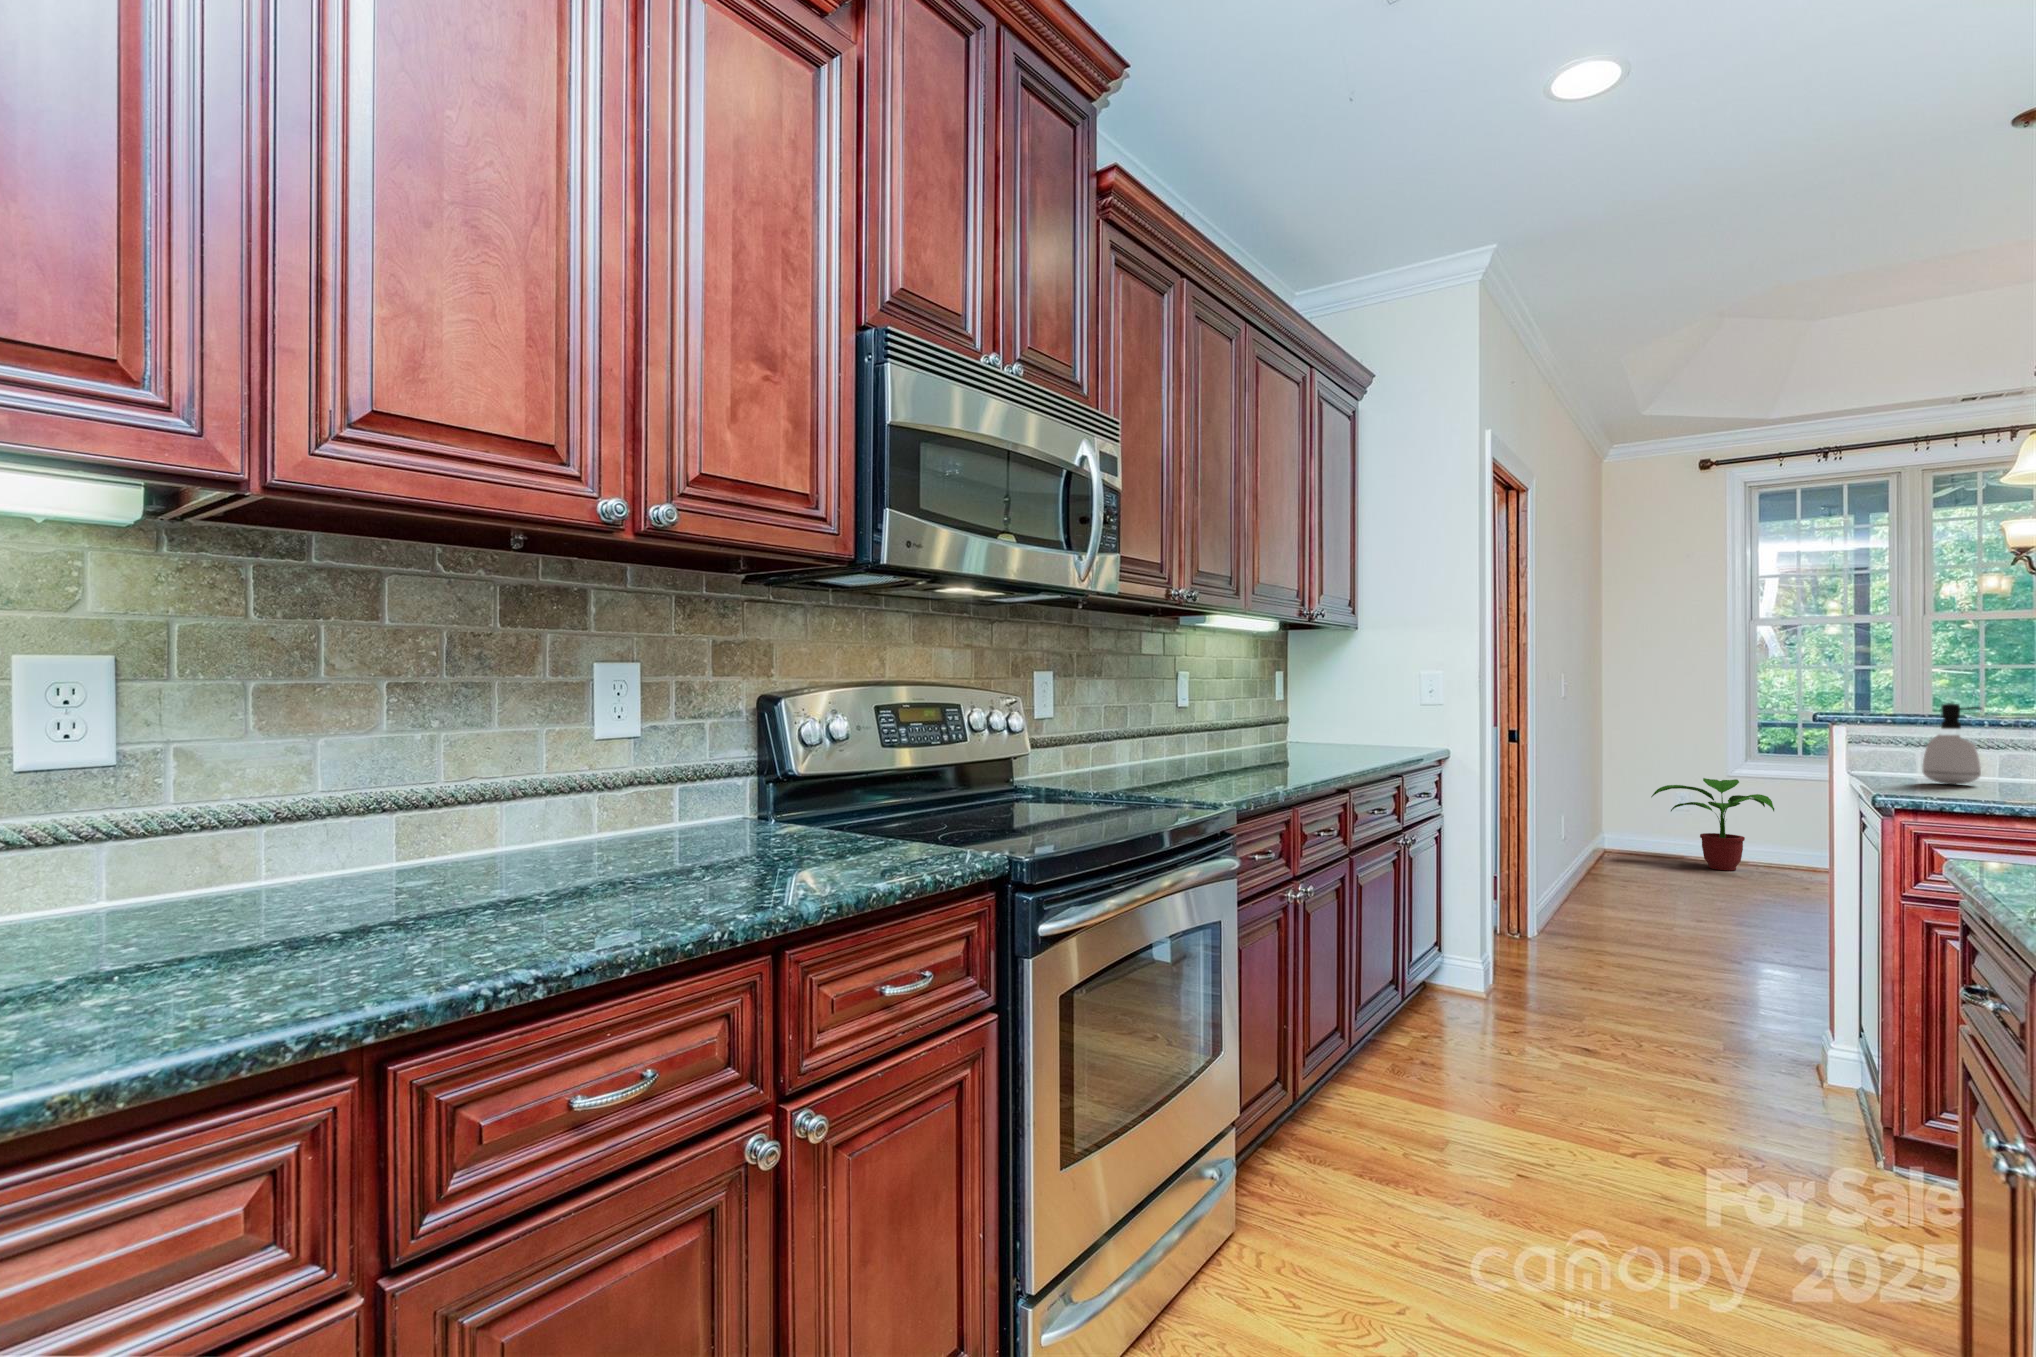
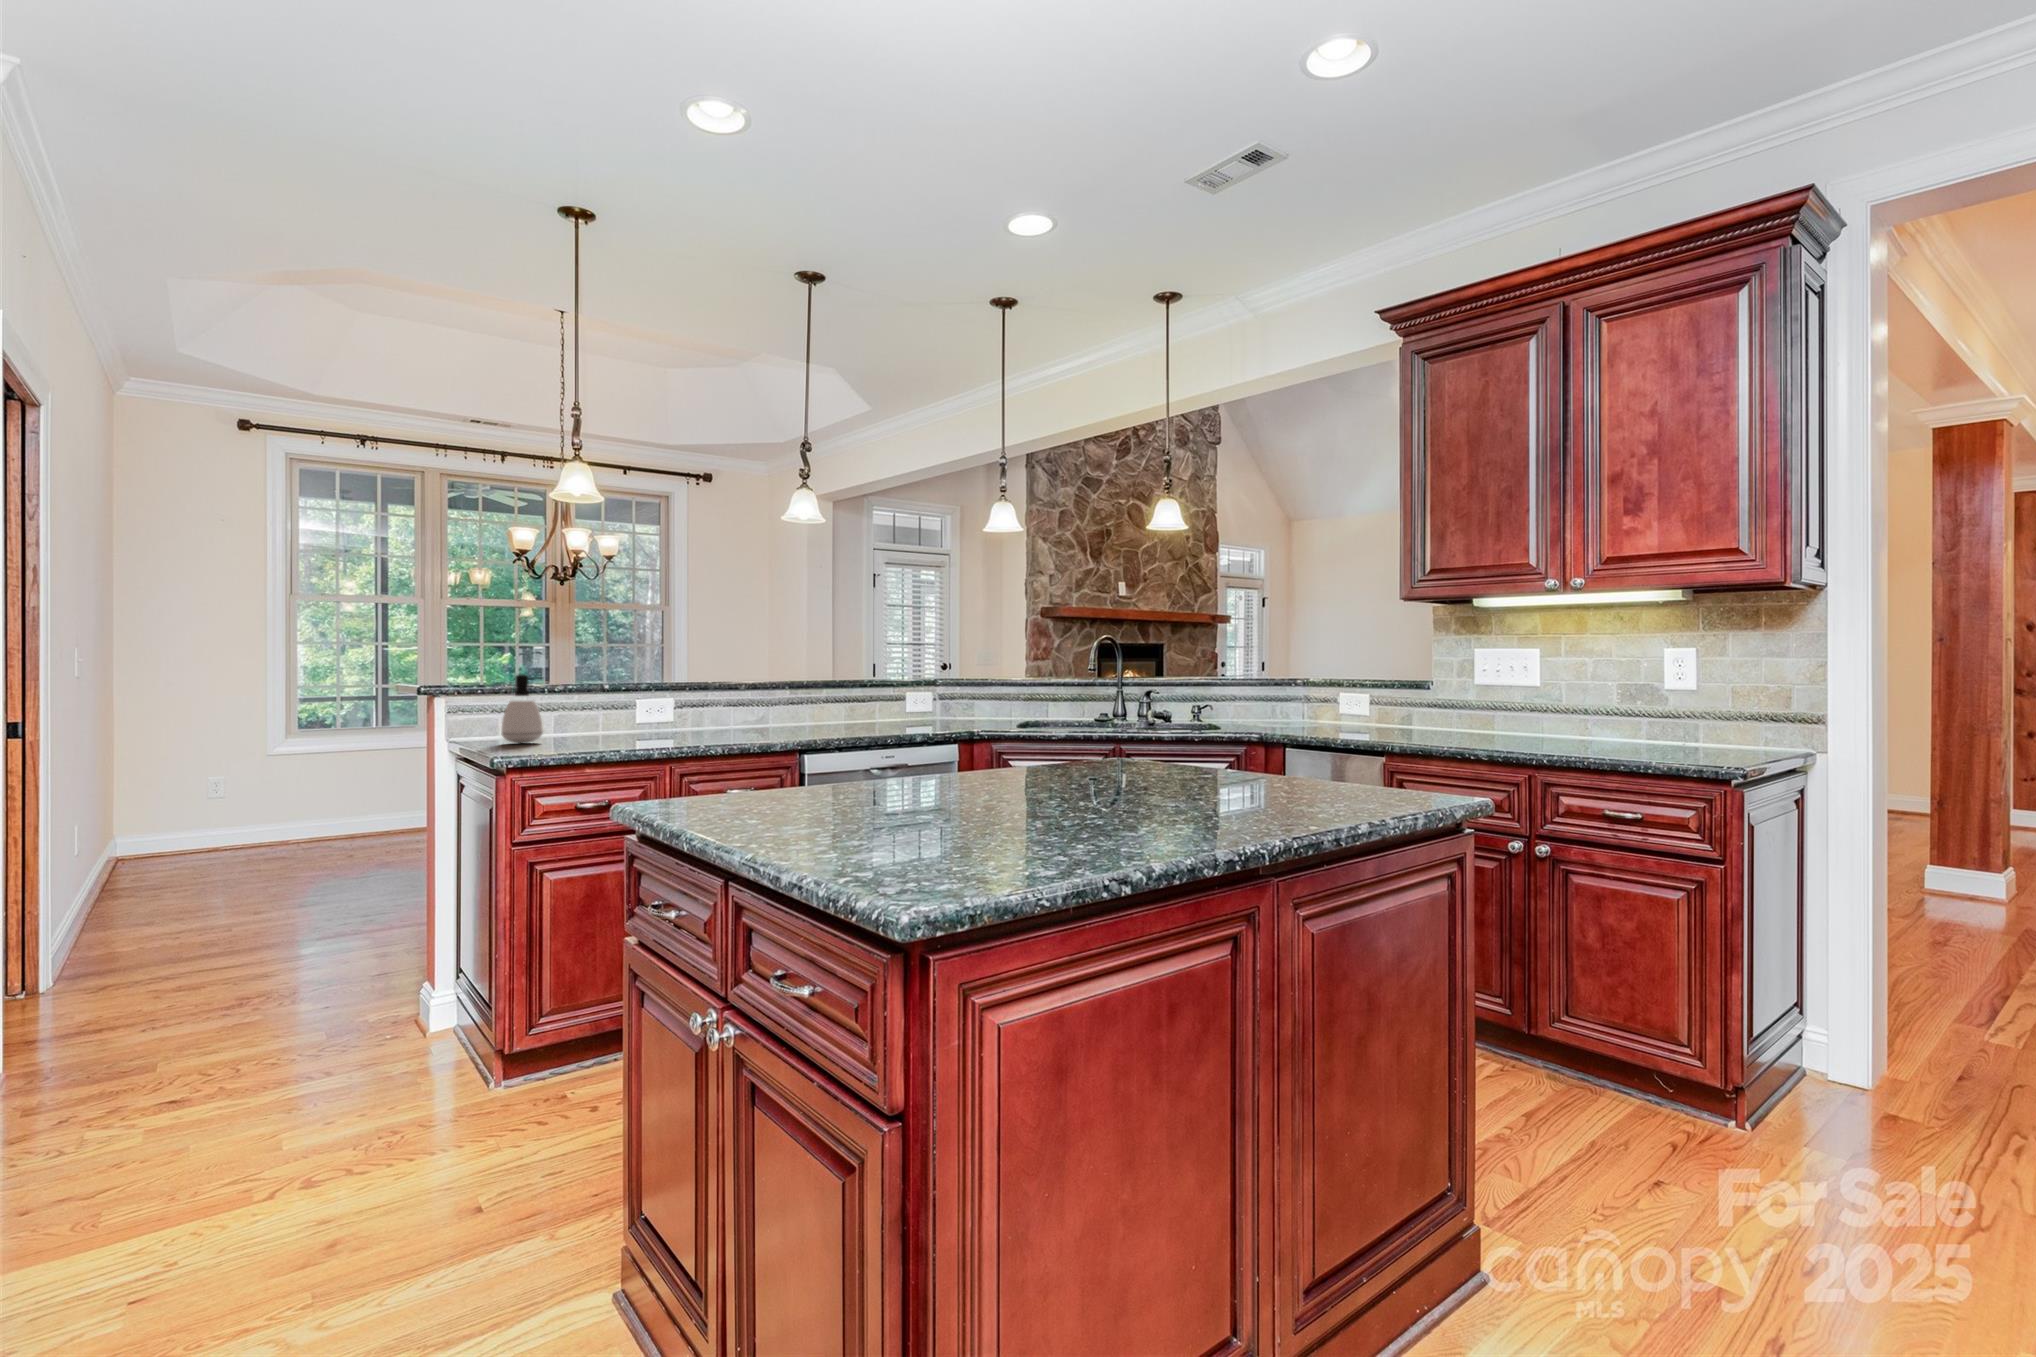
potted plant: present [1651,778,1774,870] -> none [184,759,320,855]

